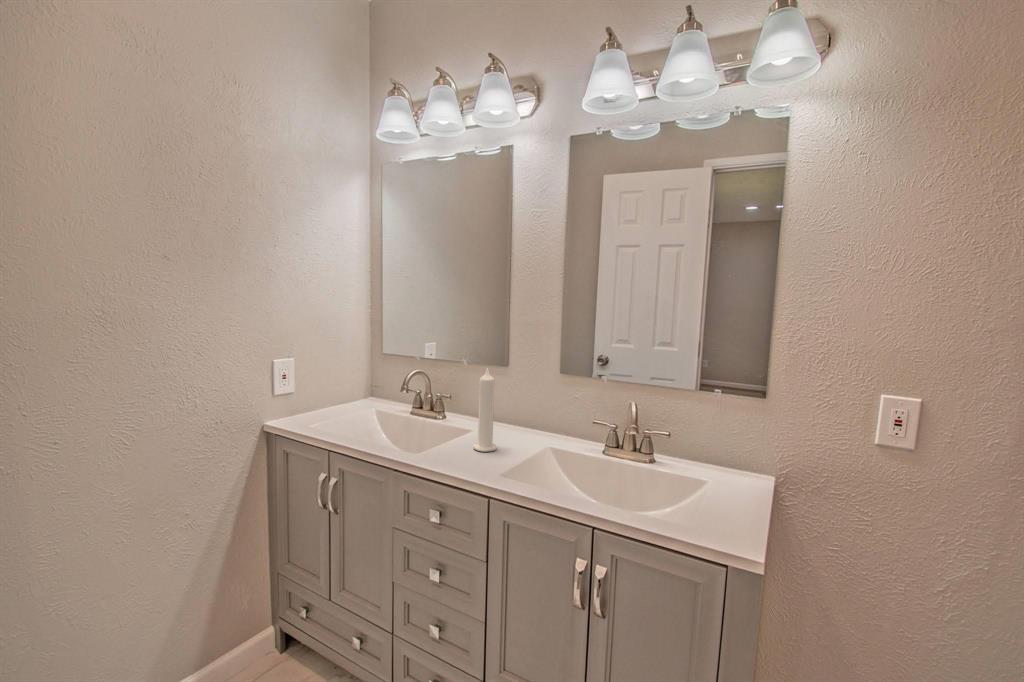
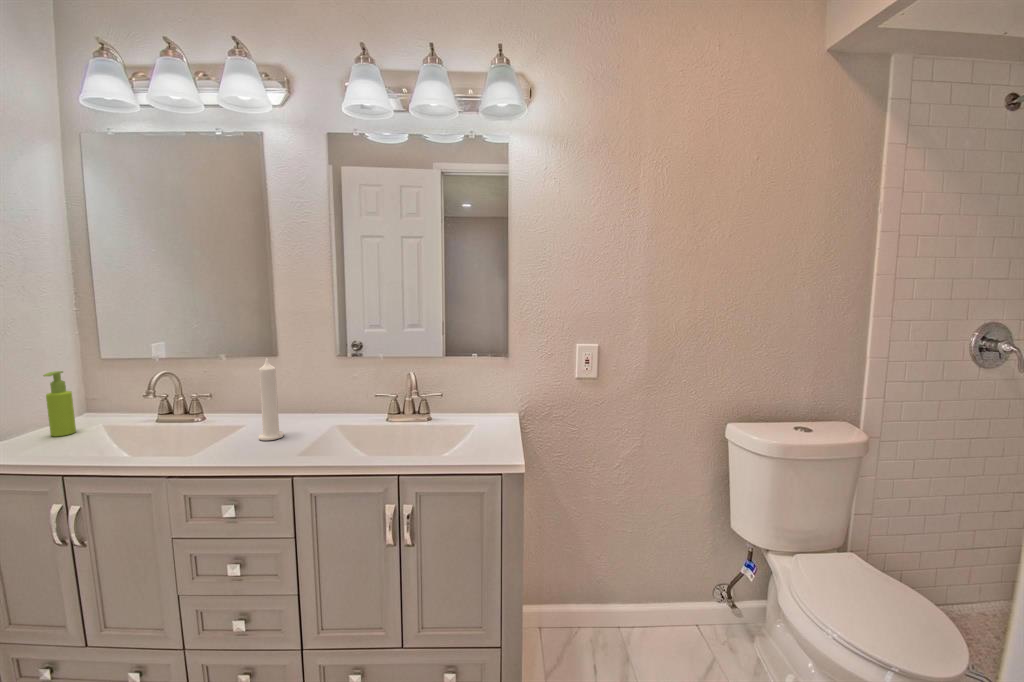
soap dispenser: none [337,361,354,414] -> present [43,371,76,436]

